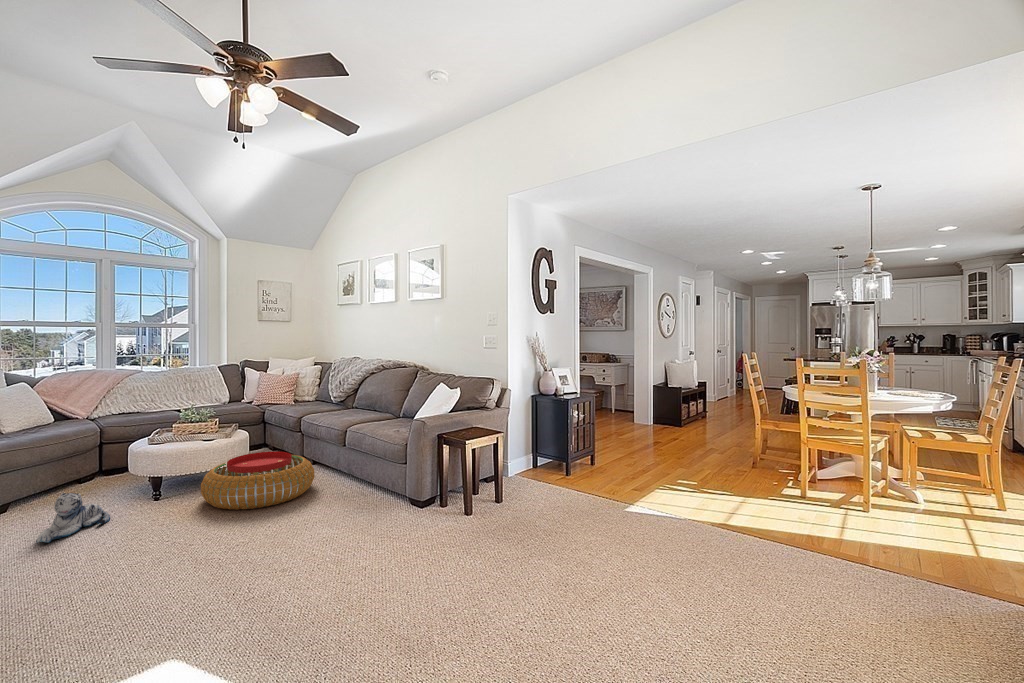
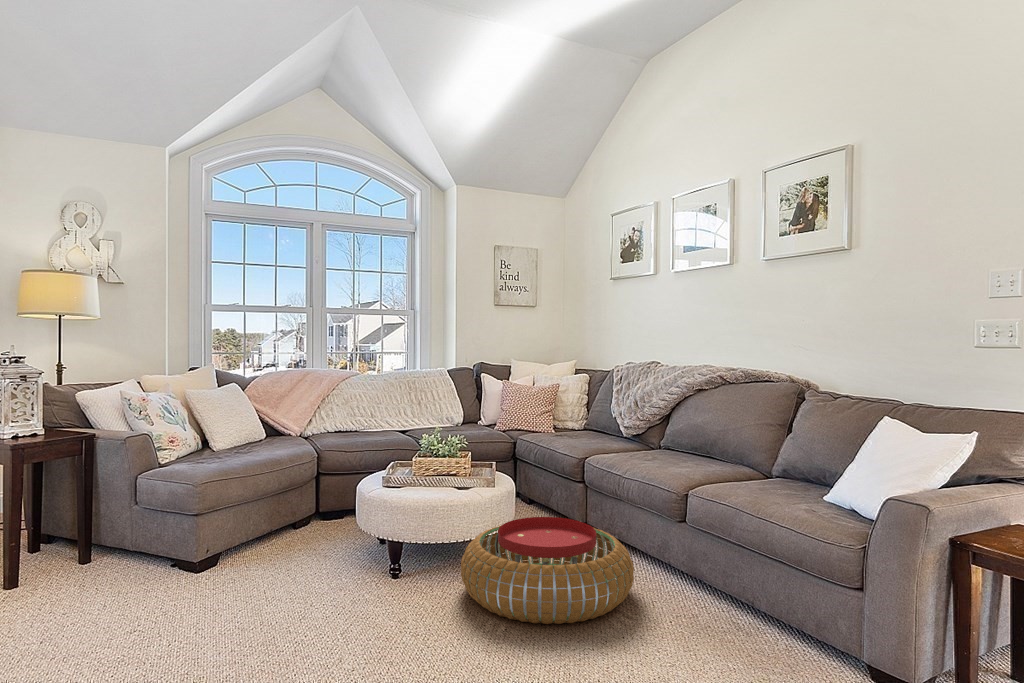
plush toy: present [36,493,110,543] -> none [255,560,342,640]

